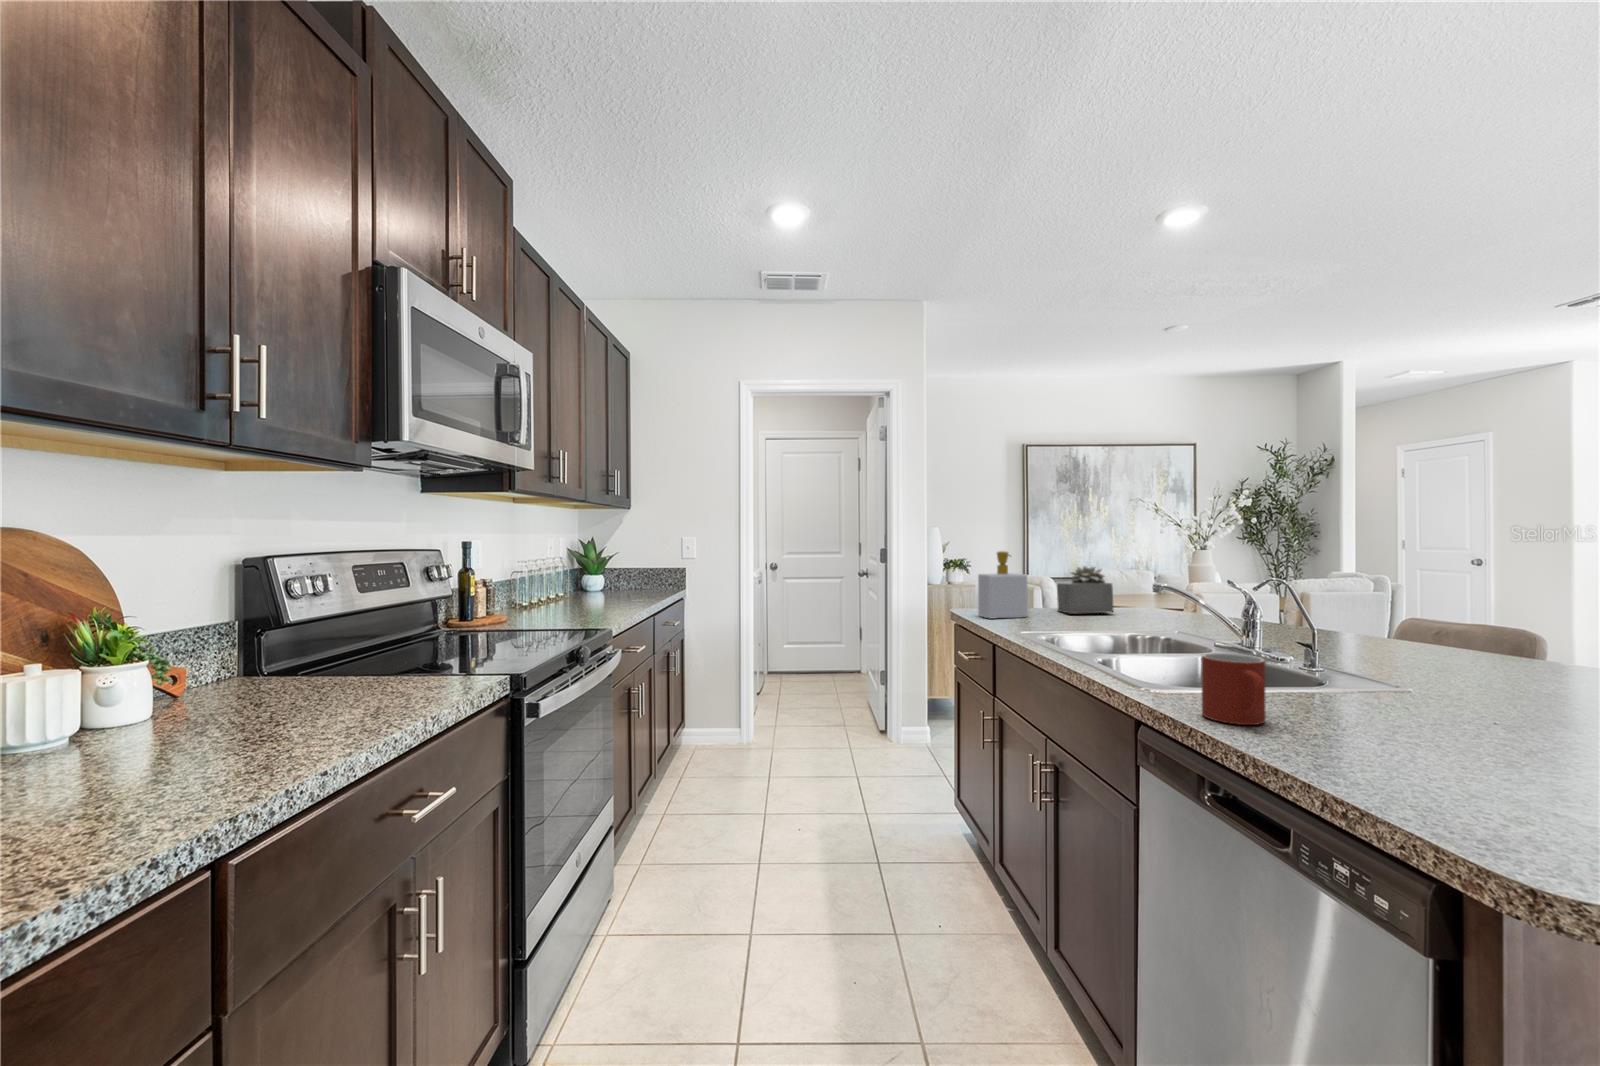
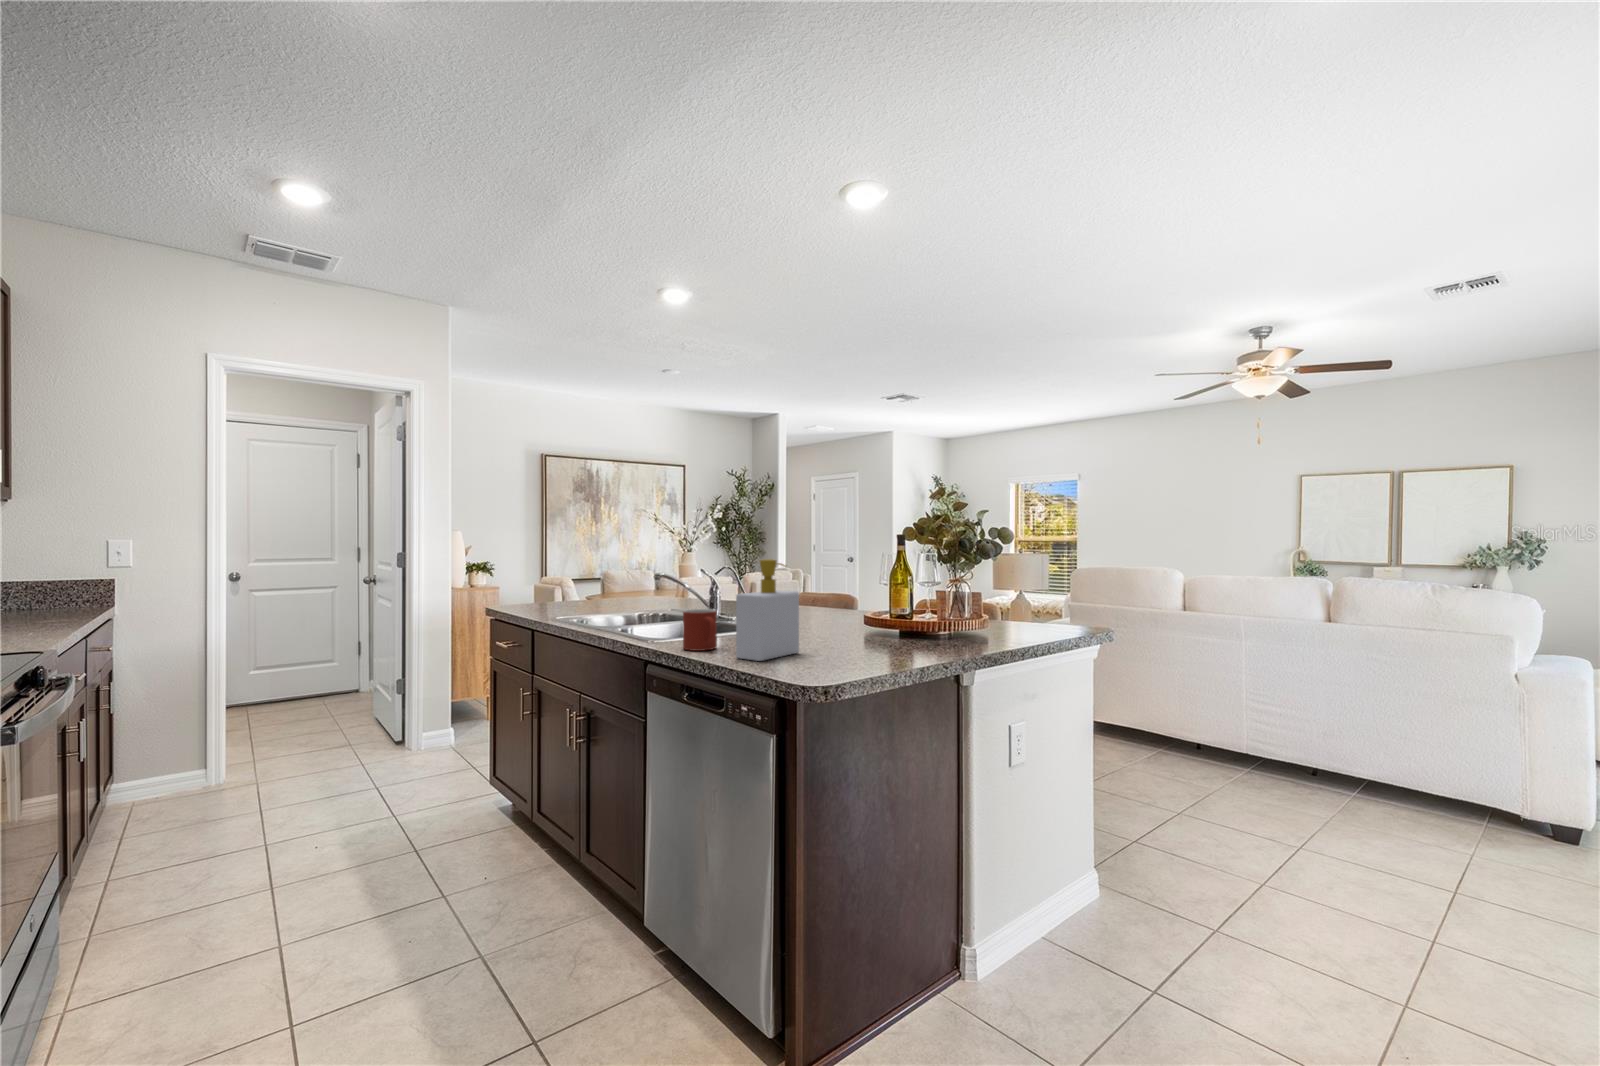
soap bottle: present [978,551,1027,618] -> present [736,559,799,661]
succulent plant: present [1057,566,1113,613] -> none [581,562,626,602]

